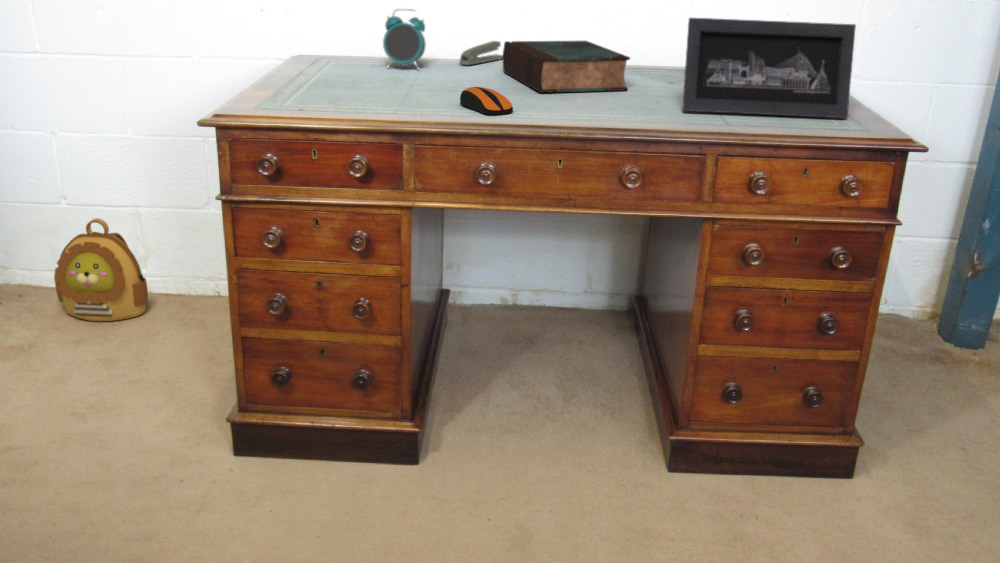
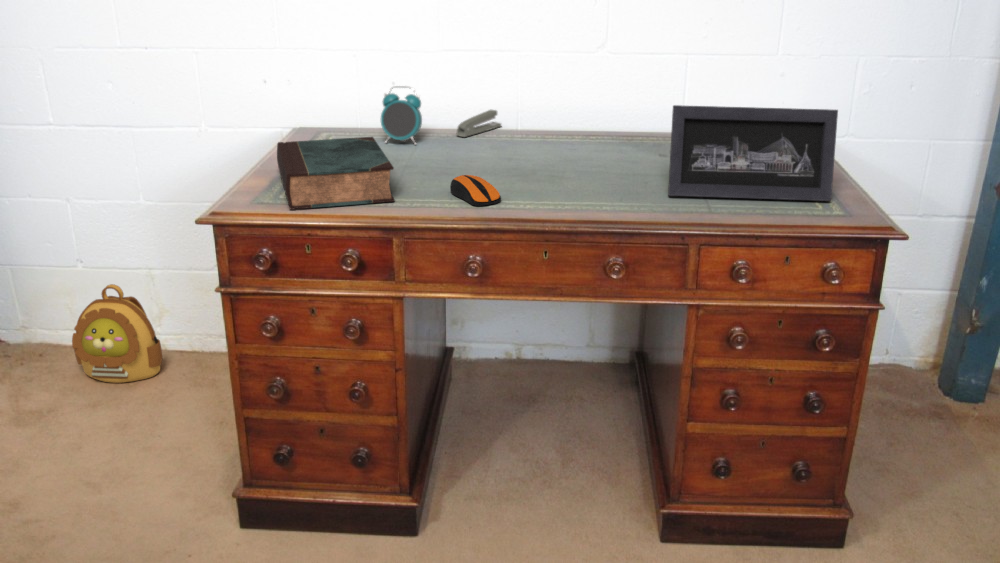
book: present [503,41,630,93] -> present [277,137,395,210]

